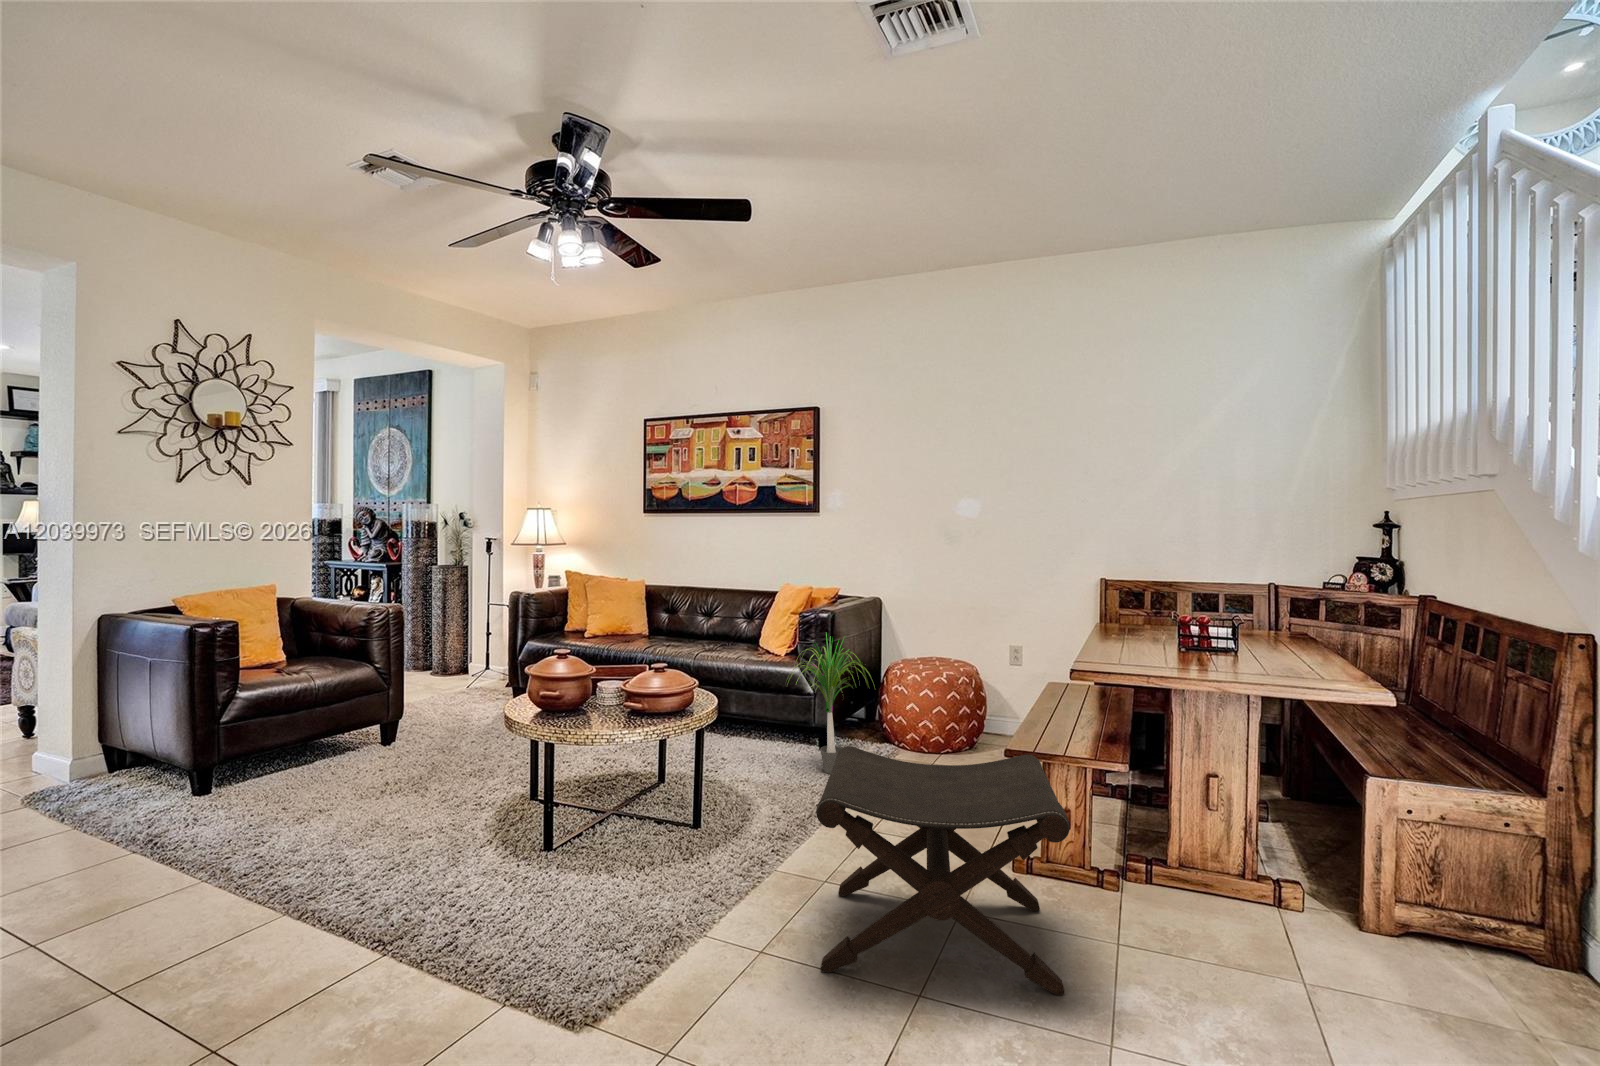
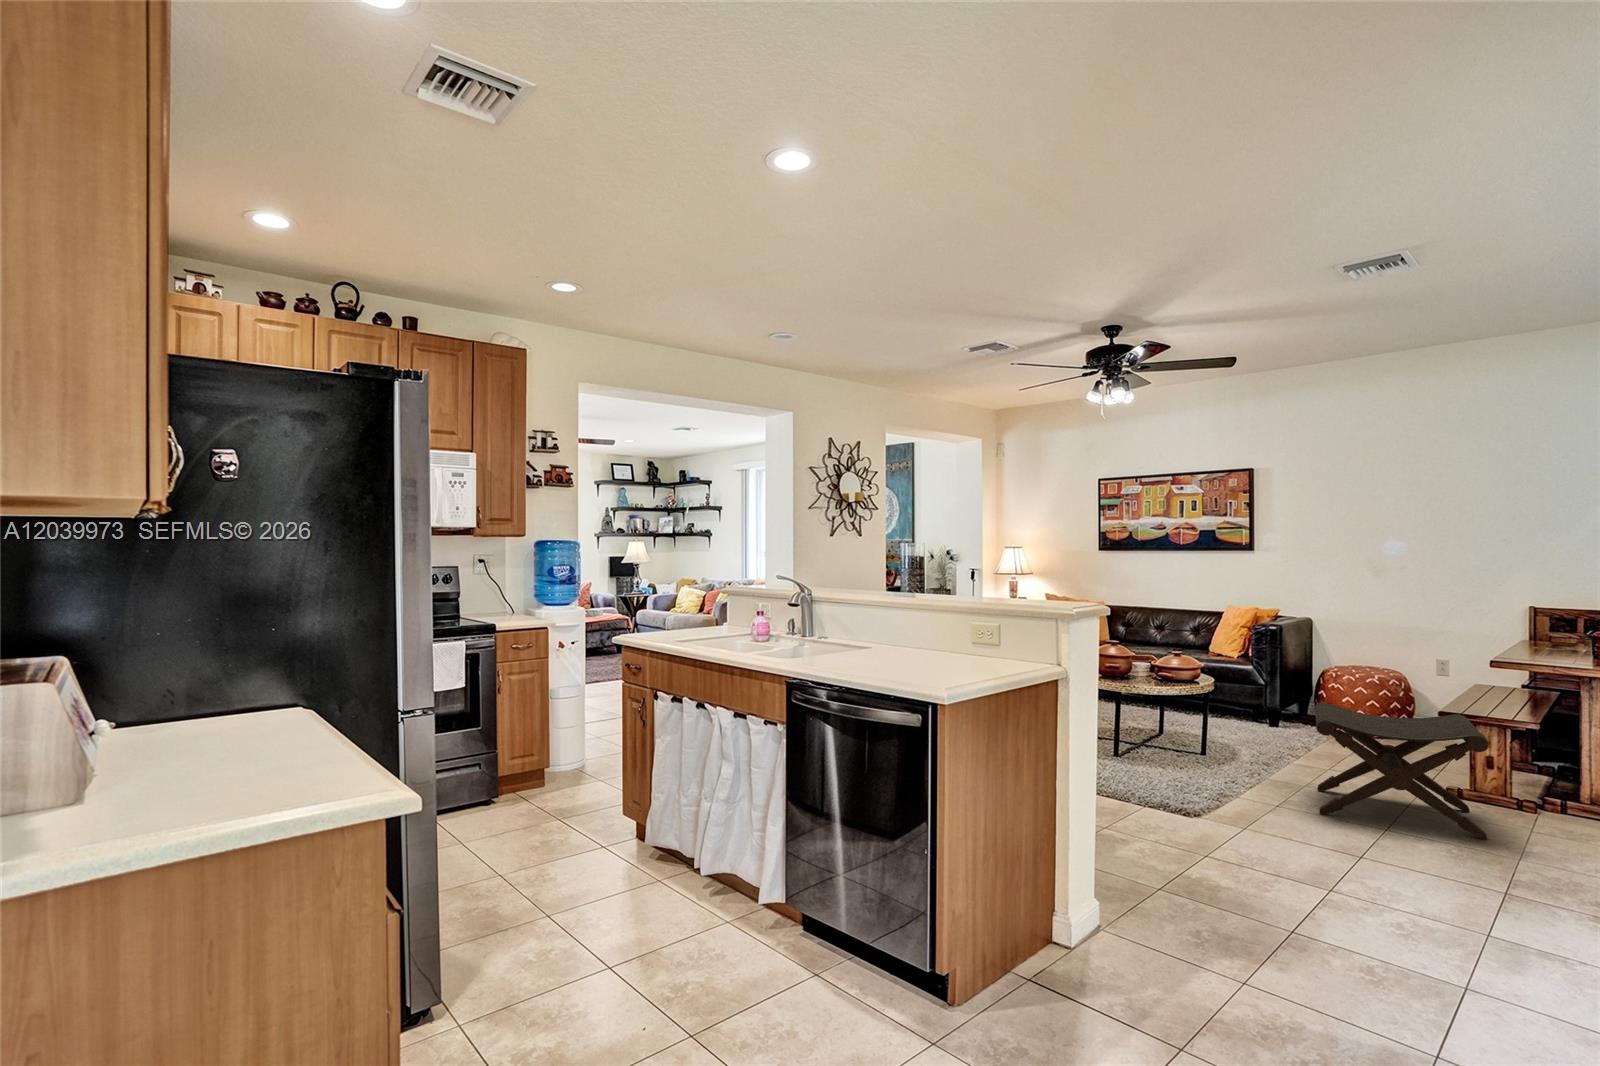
potted plant: present [793,634,870,774] -> none [1242,635,1321,740]

